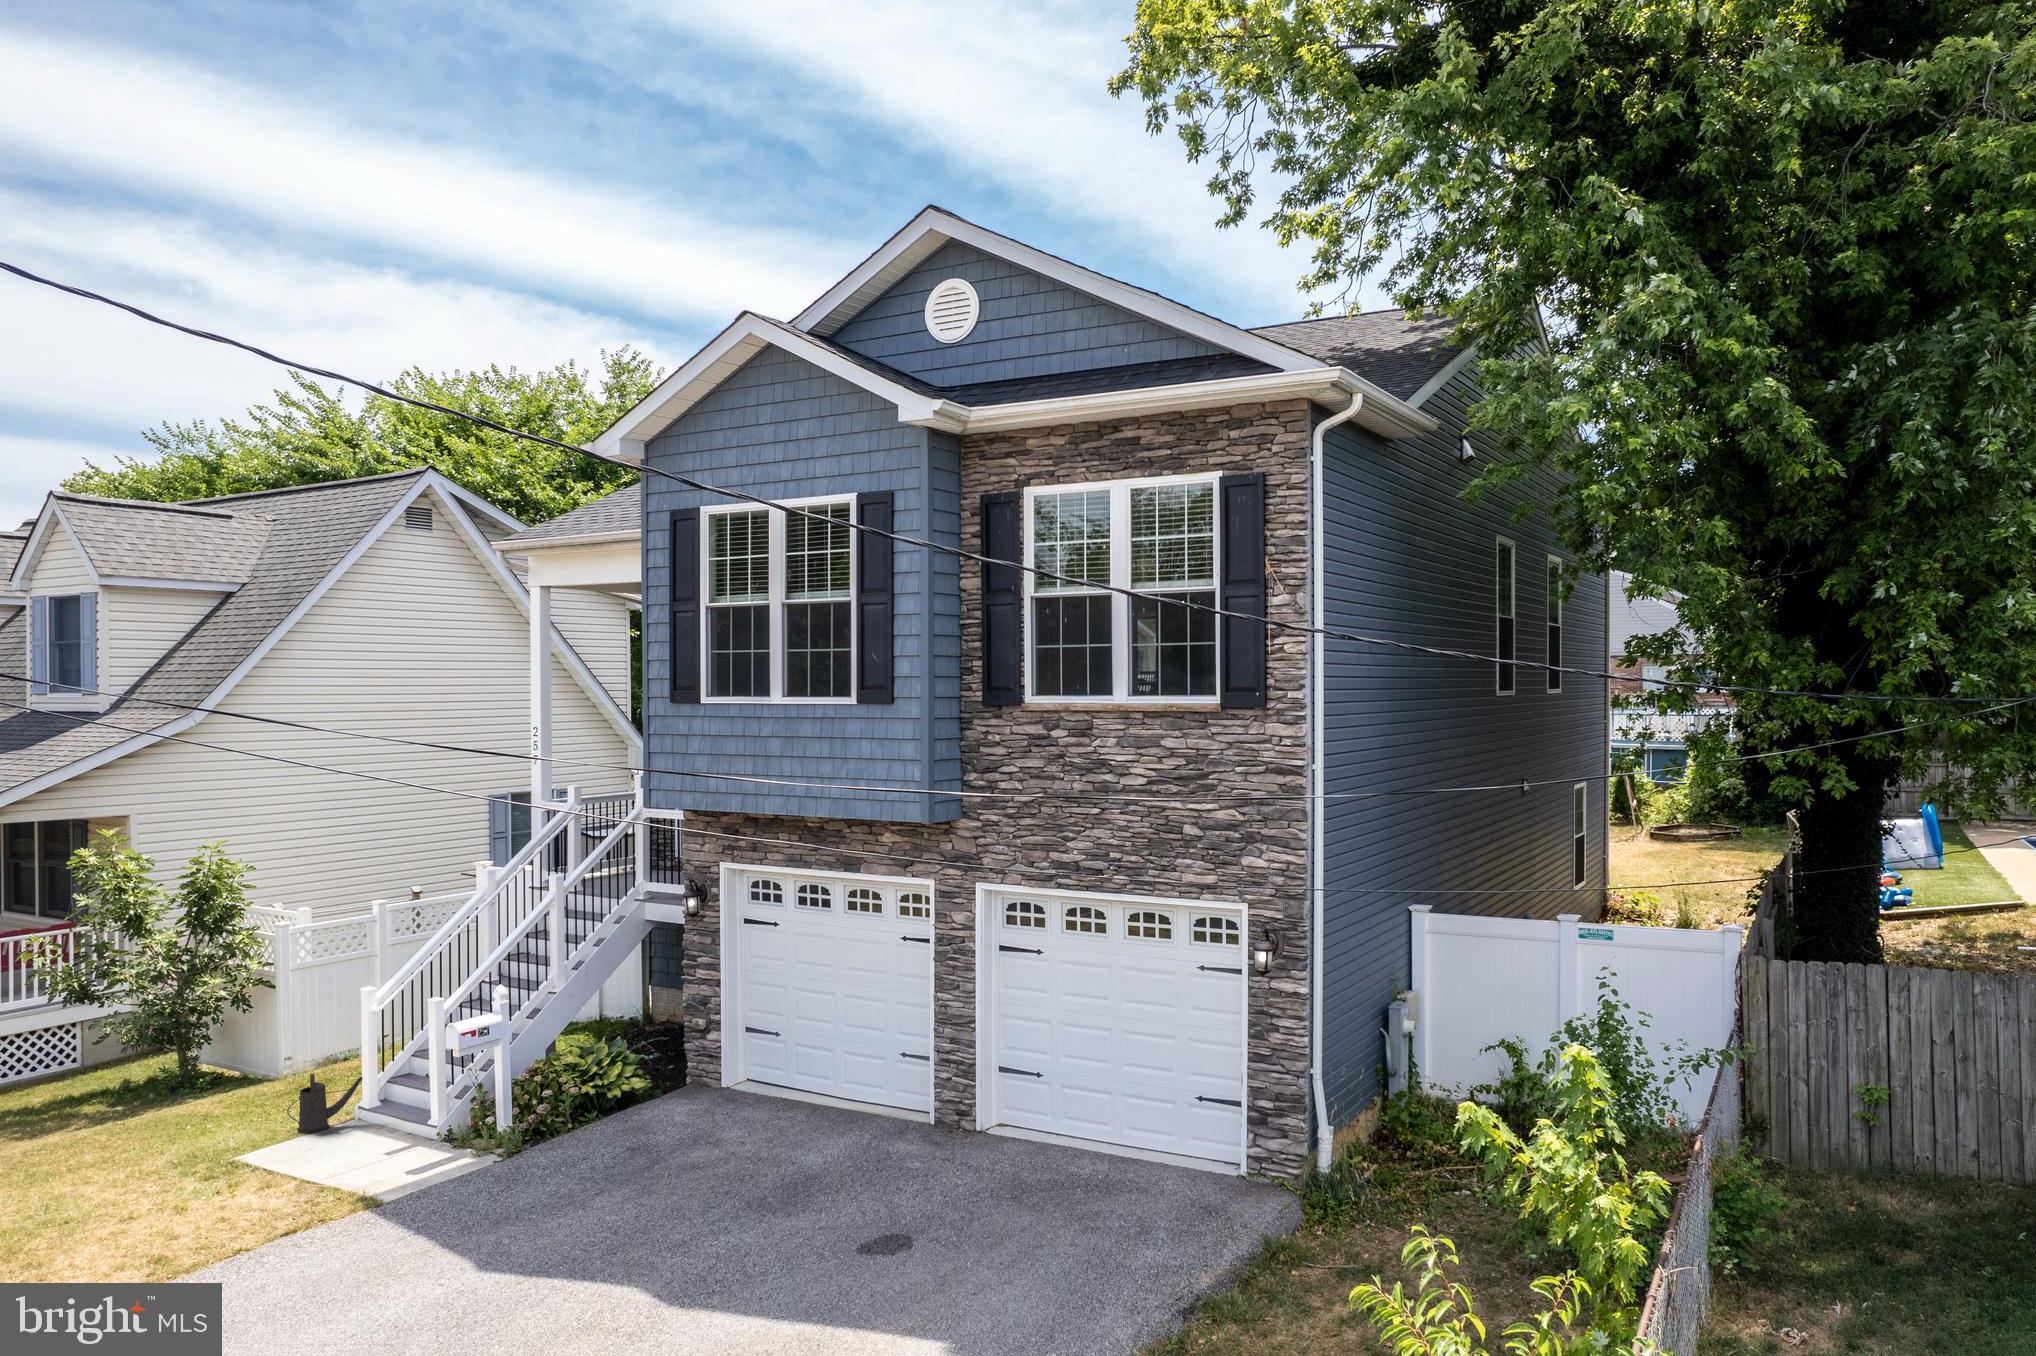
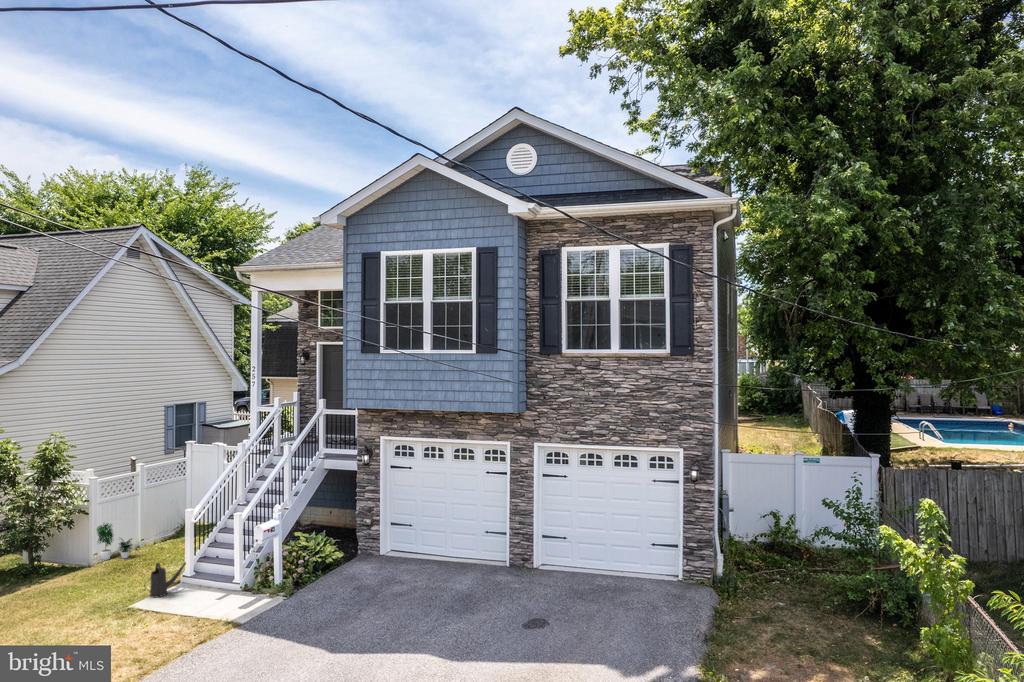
potted plant: none [269,999,332,1066] -> present [97,523,132,560]

